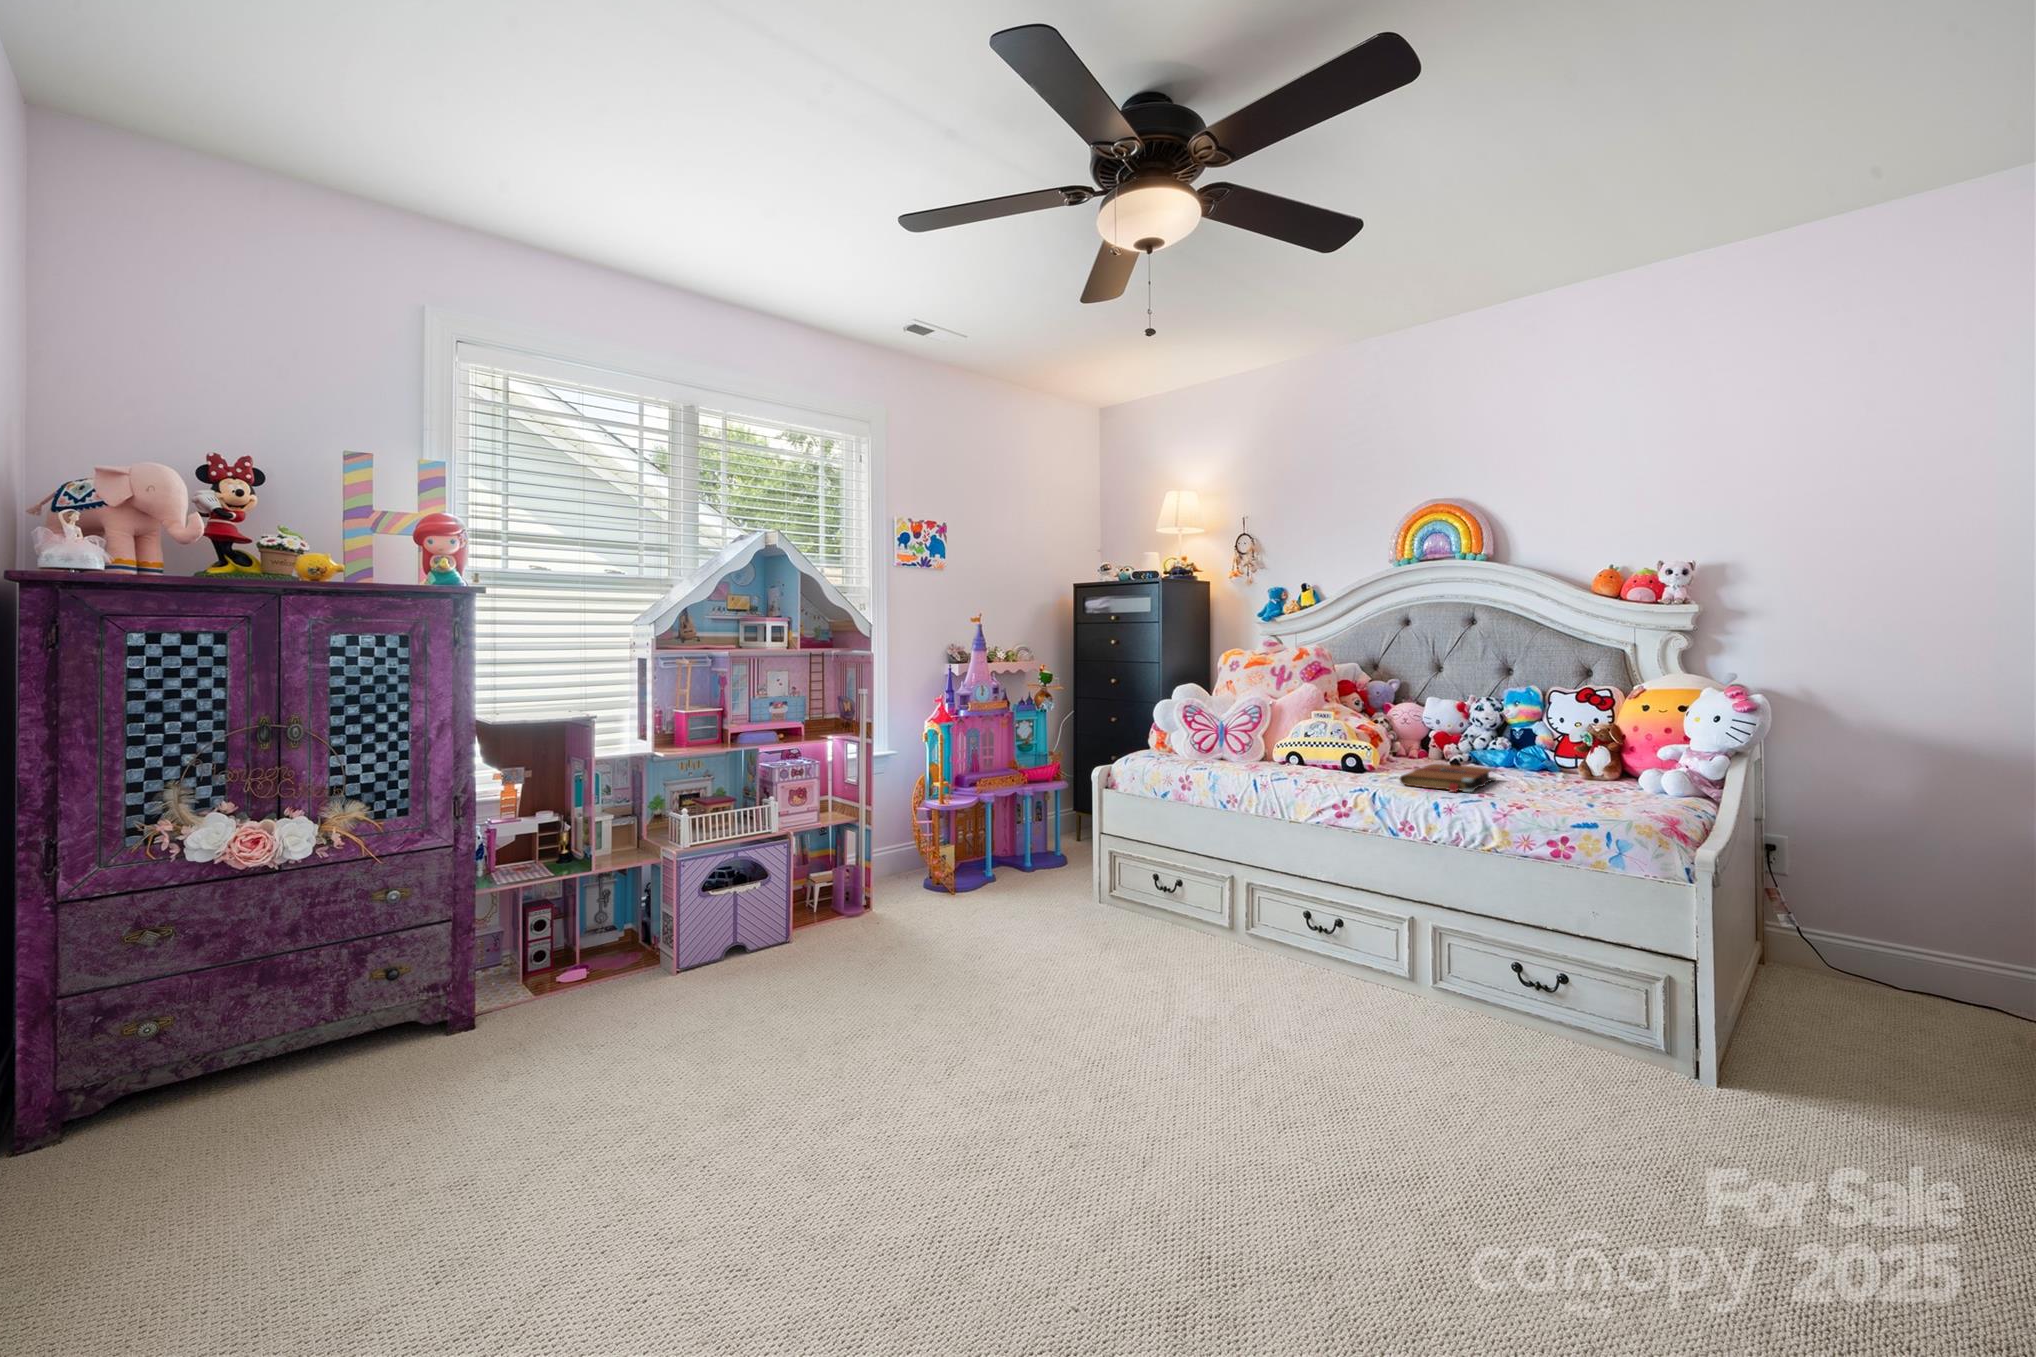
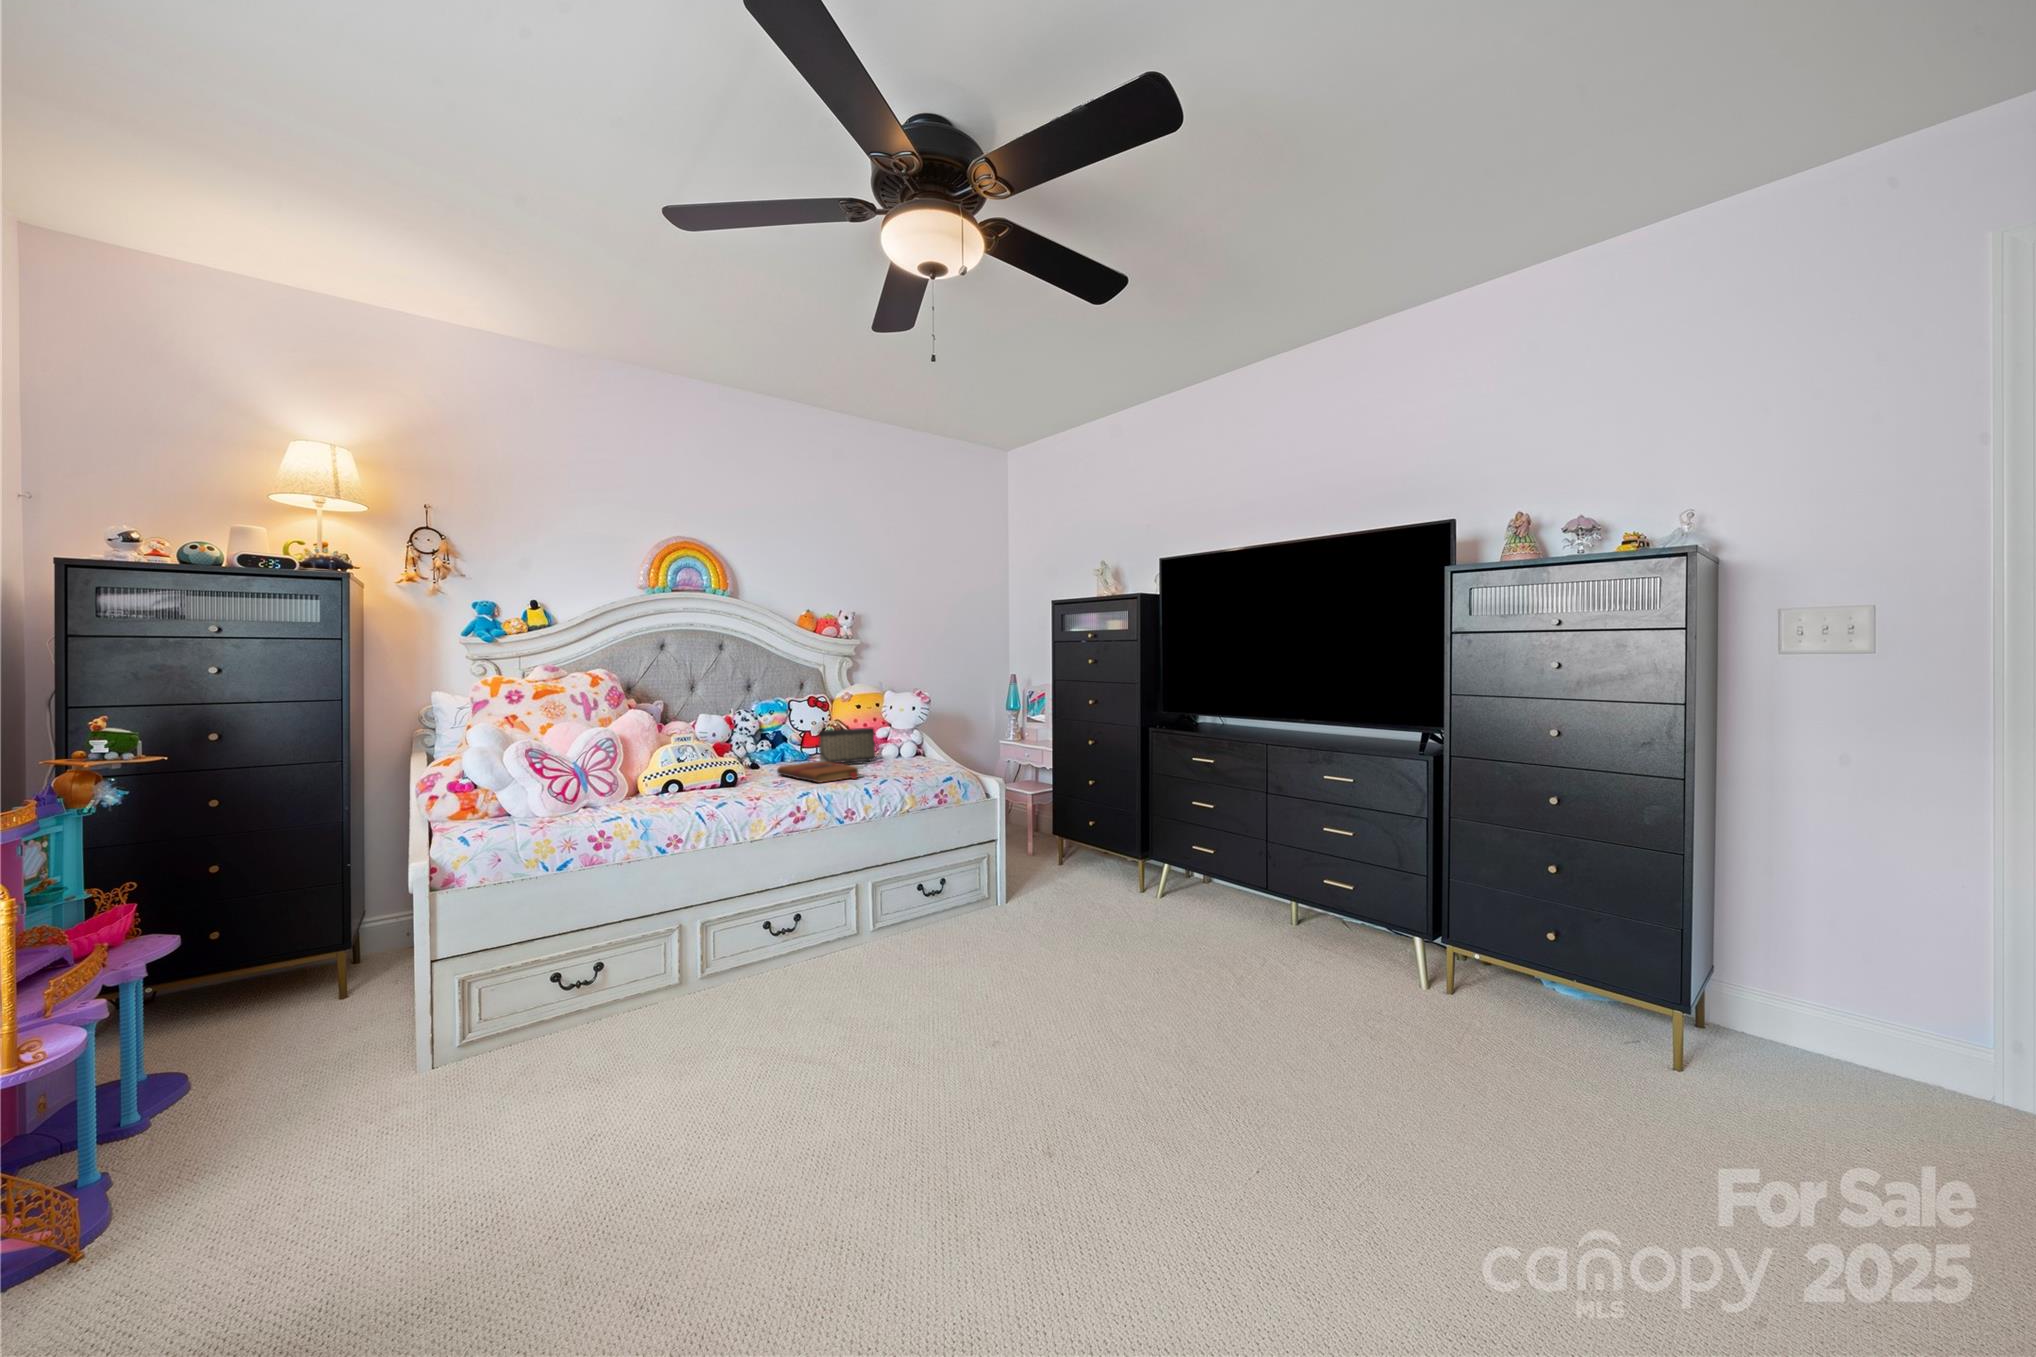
handbag: none [1524,733,1610,787] -> present [818,728,879,765]

